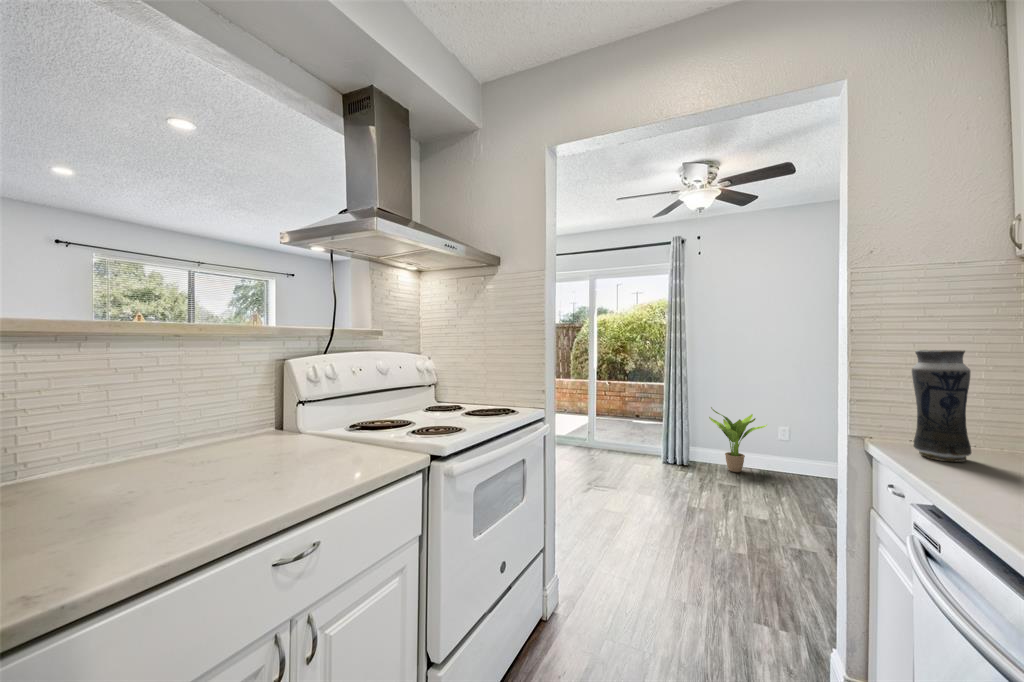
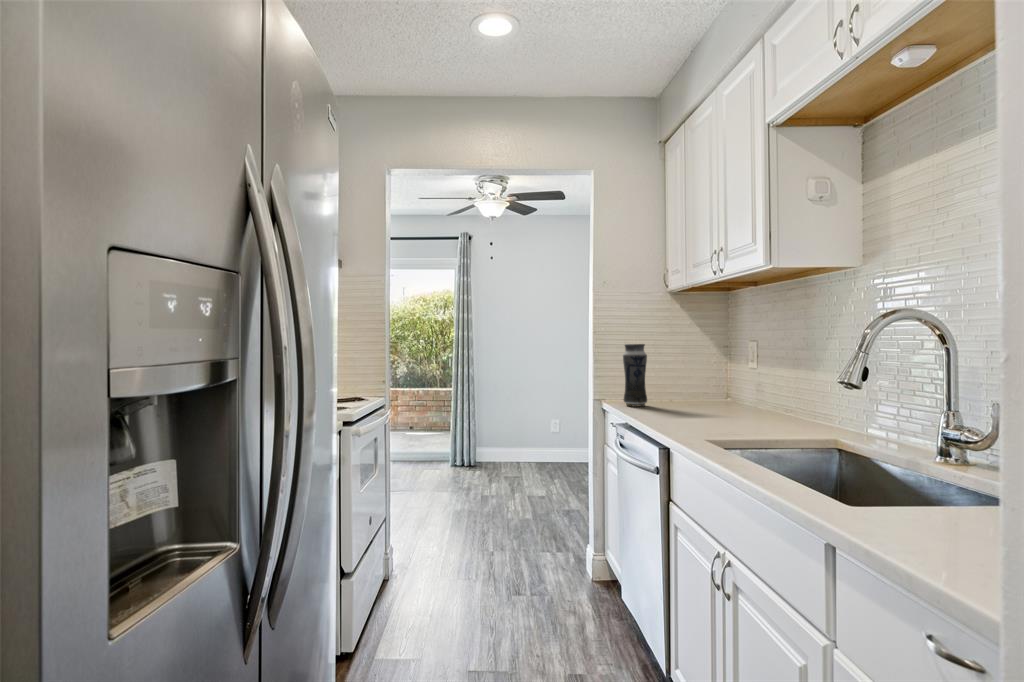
potted plant: present [709,407,767,472] -> none [494,405,544,466]

